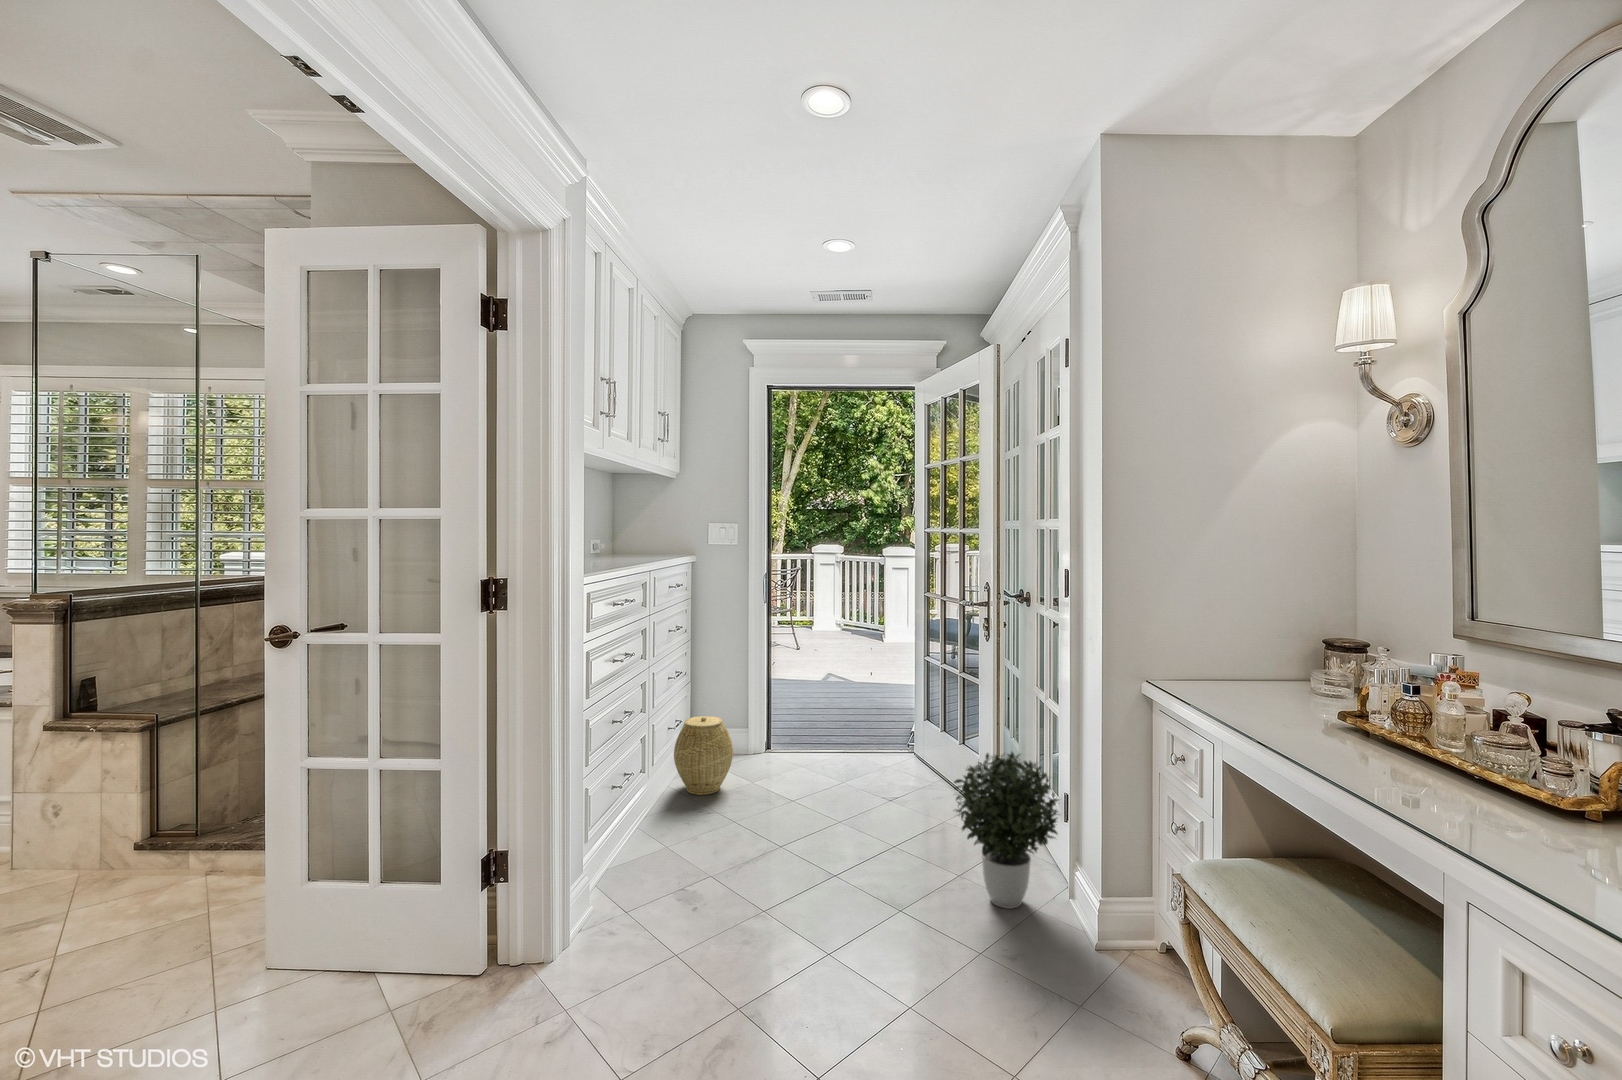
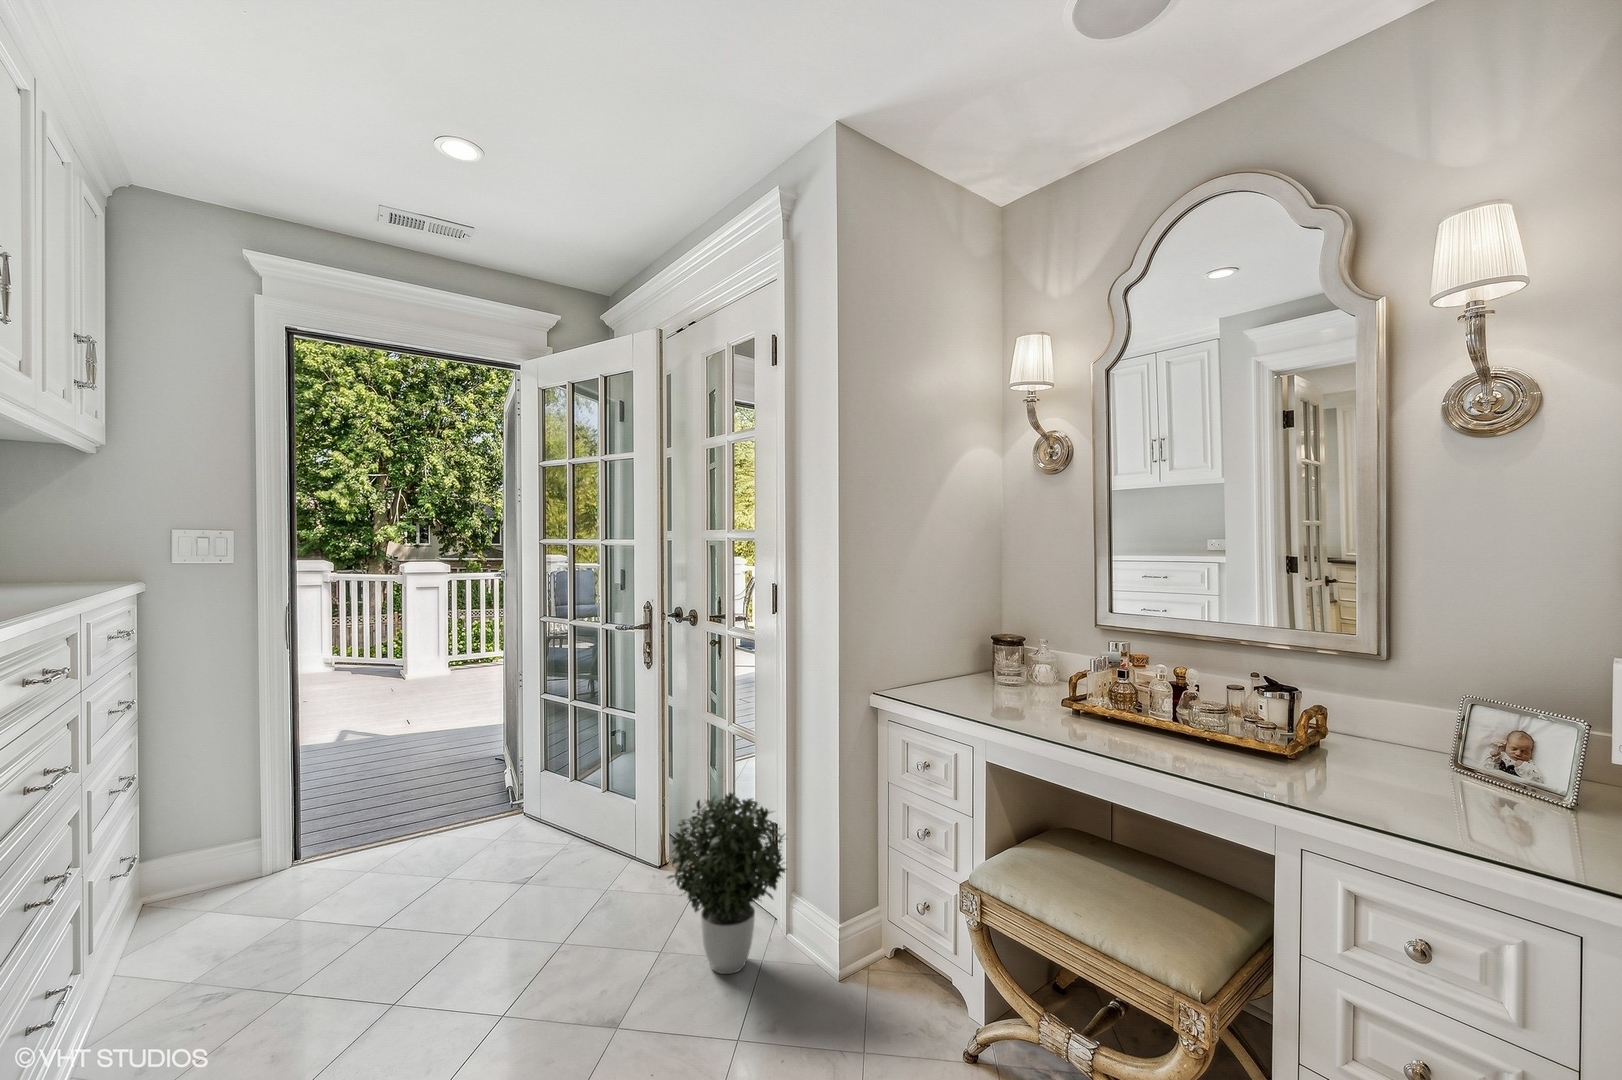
woven basket: present [674,716,733,795] -> none [155,832,273,966]

